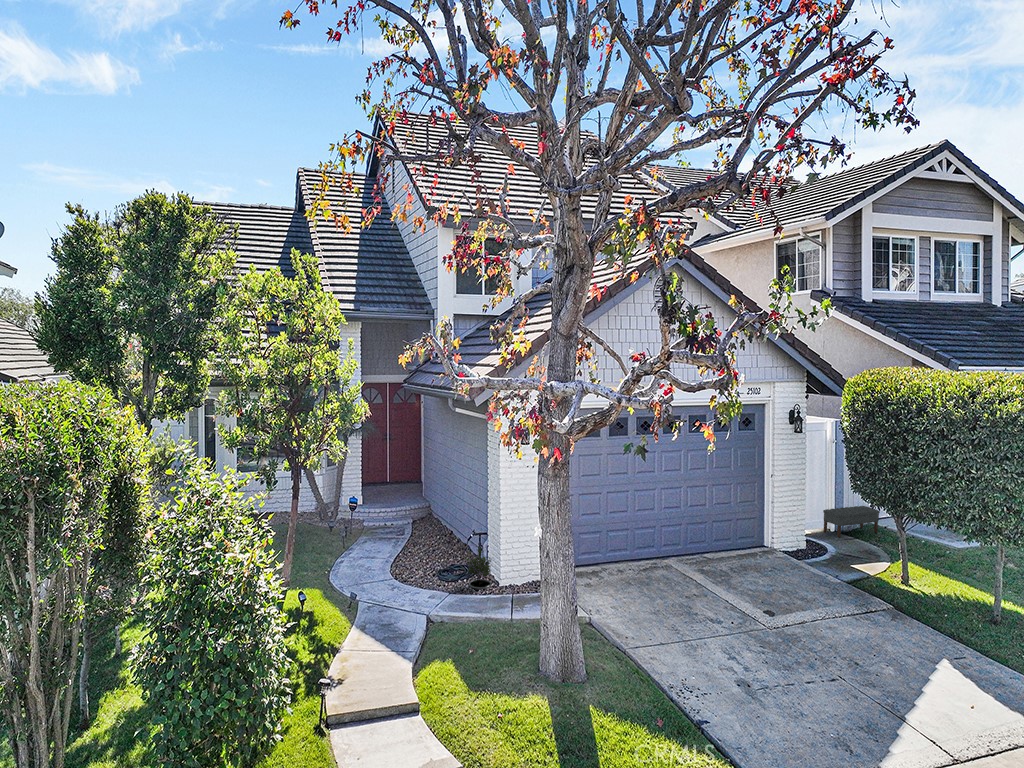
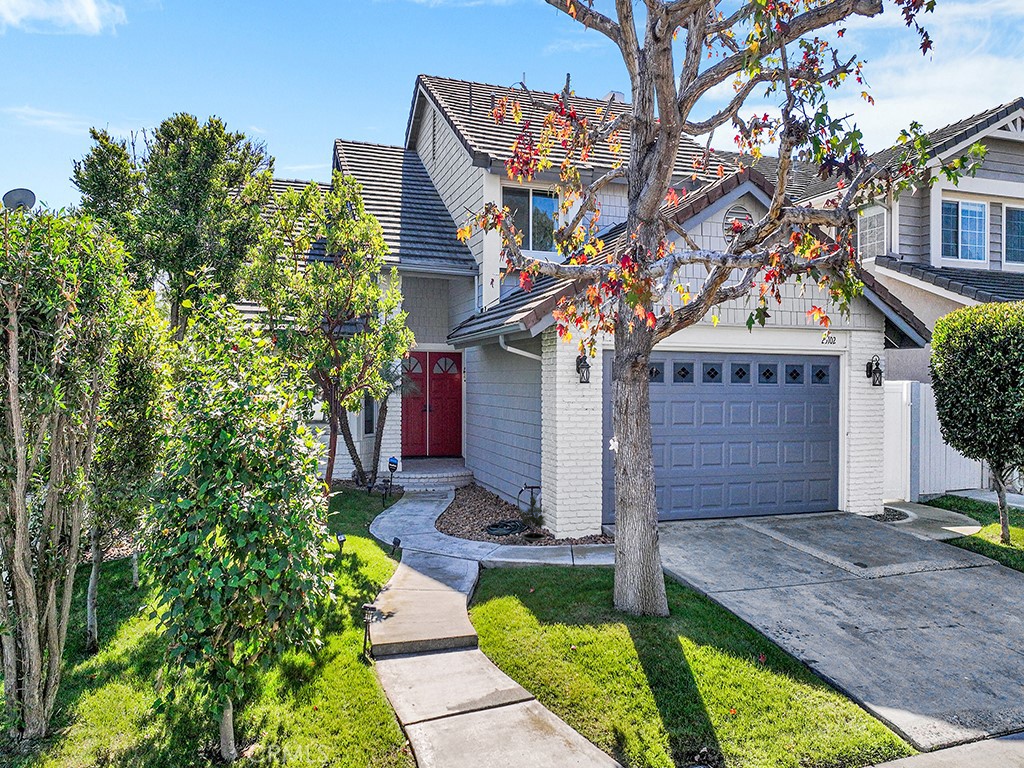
bench: present [823,506,880,537] -> none [900,477,963,509]

